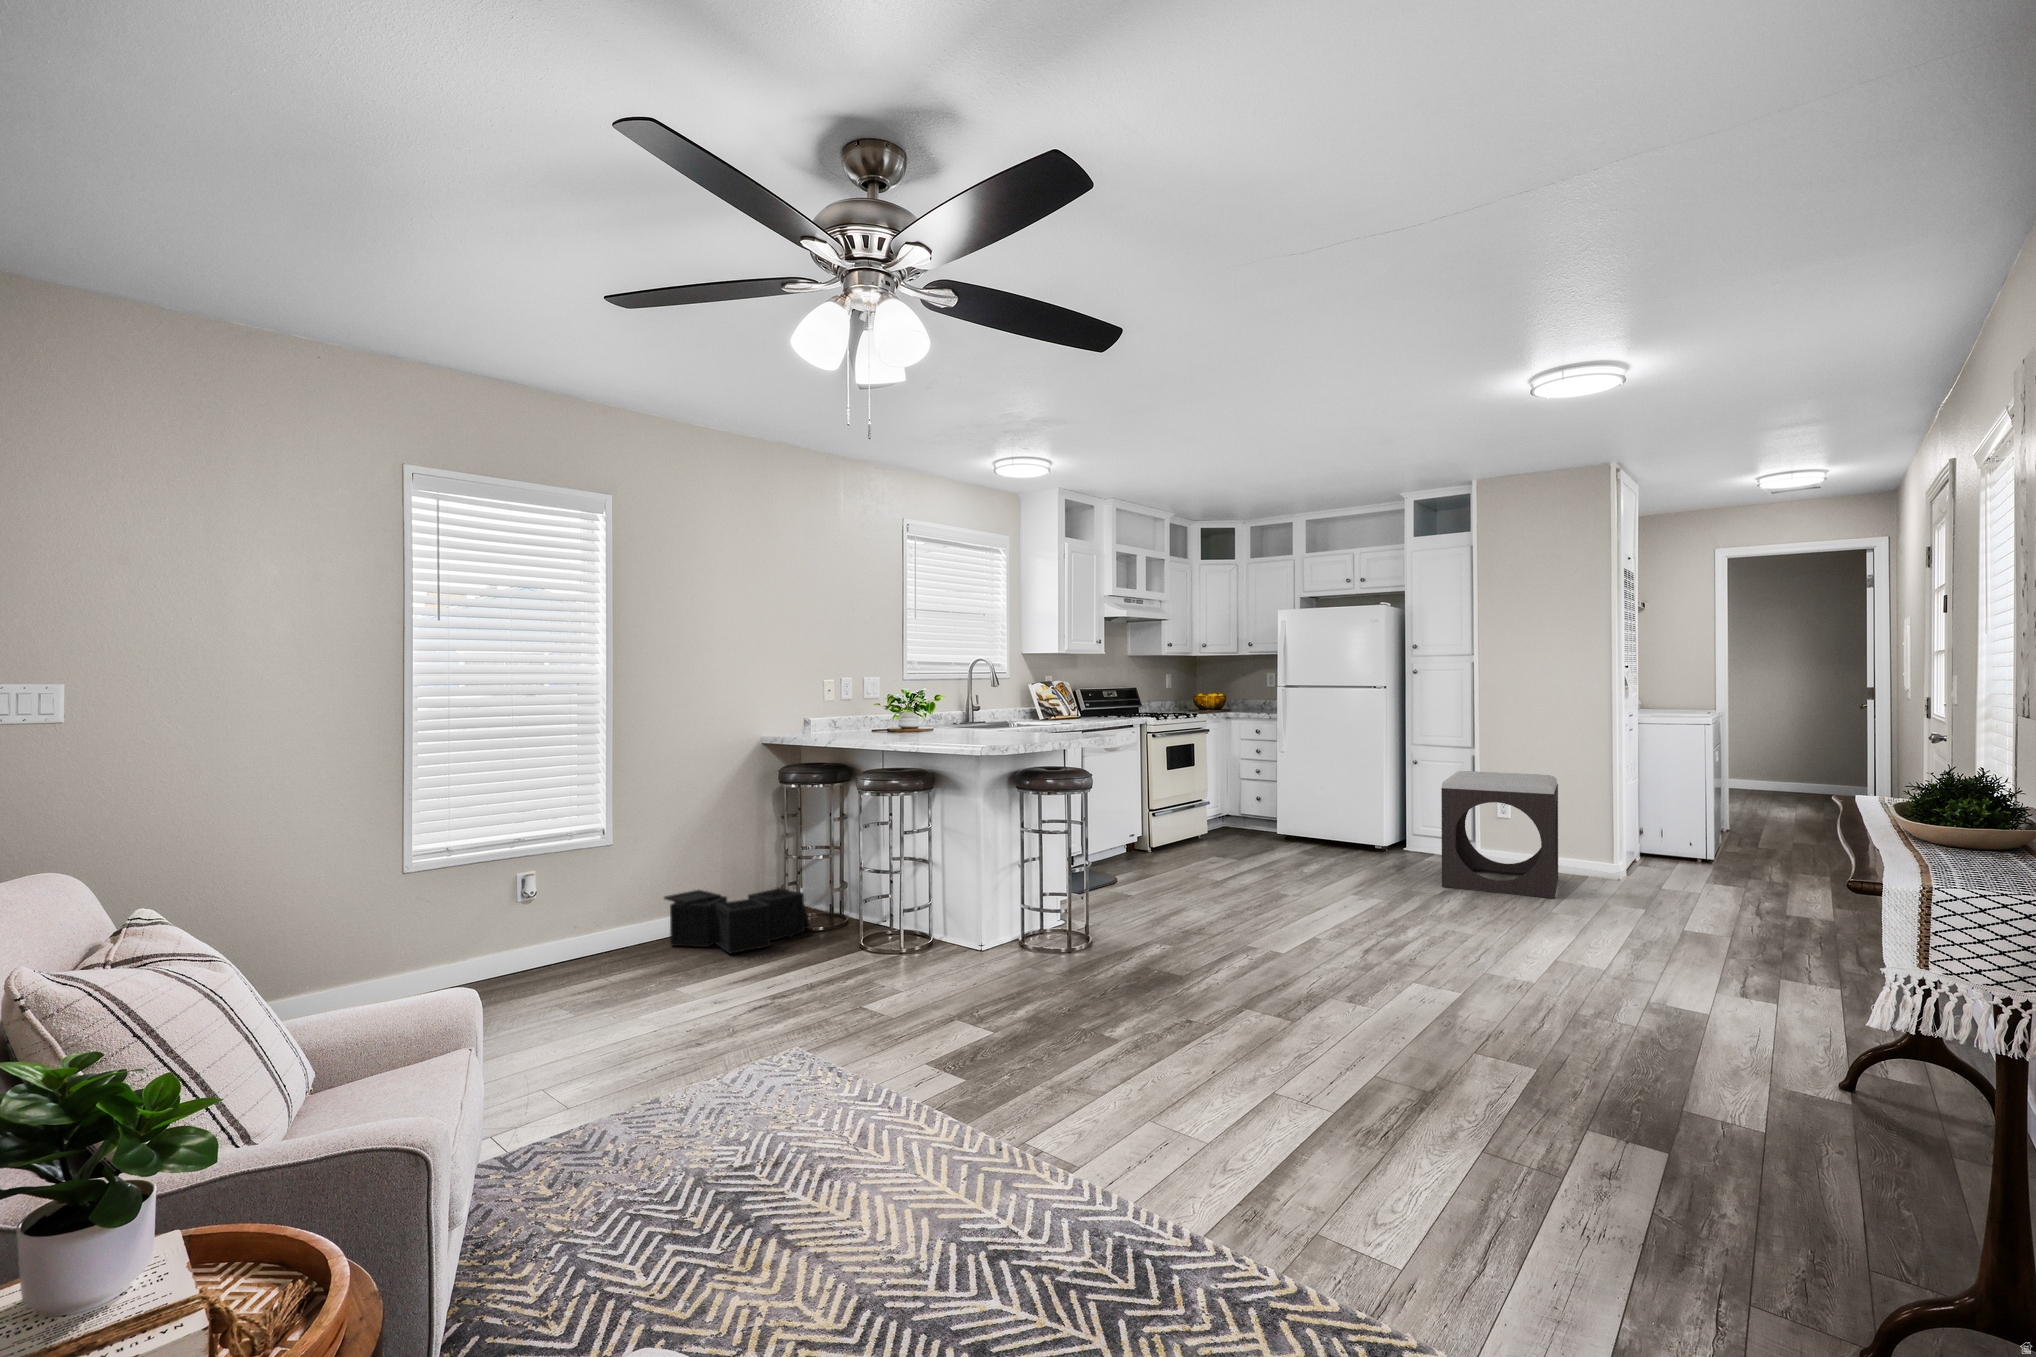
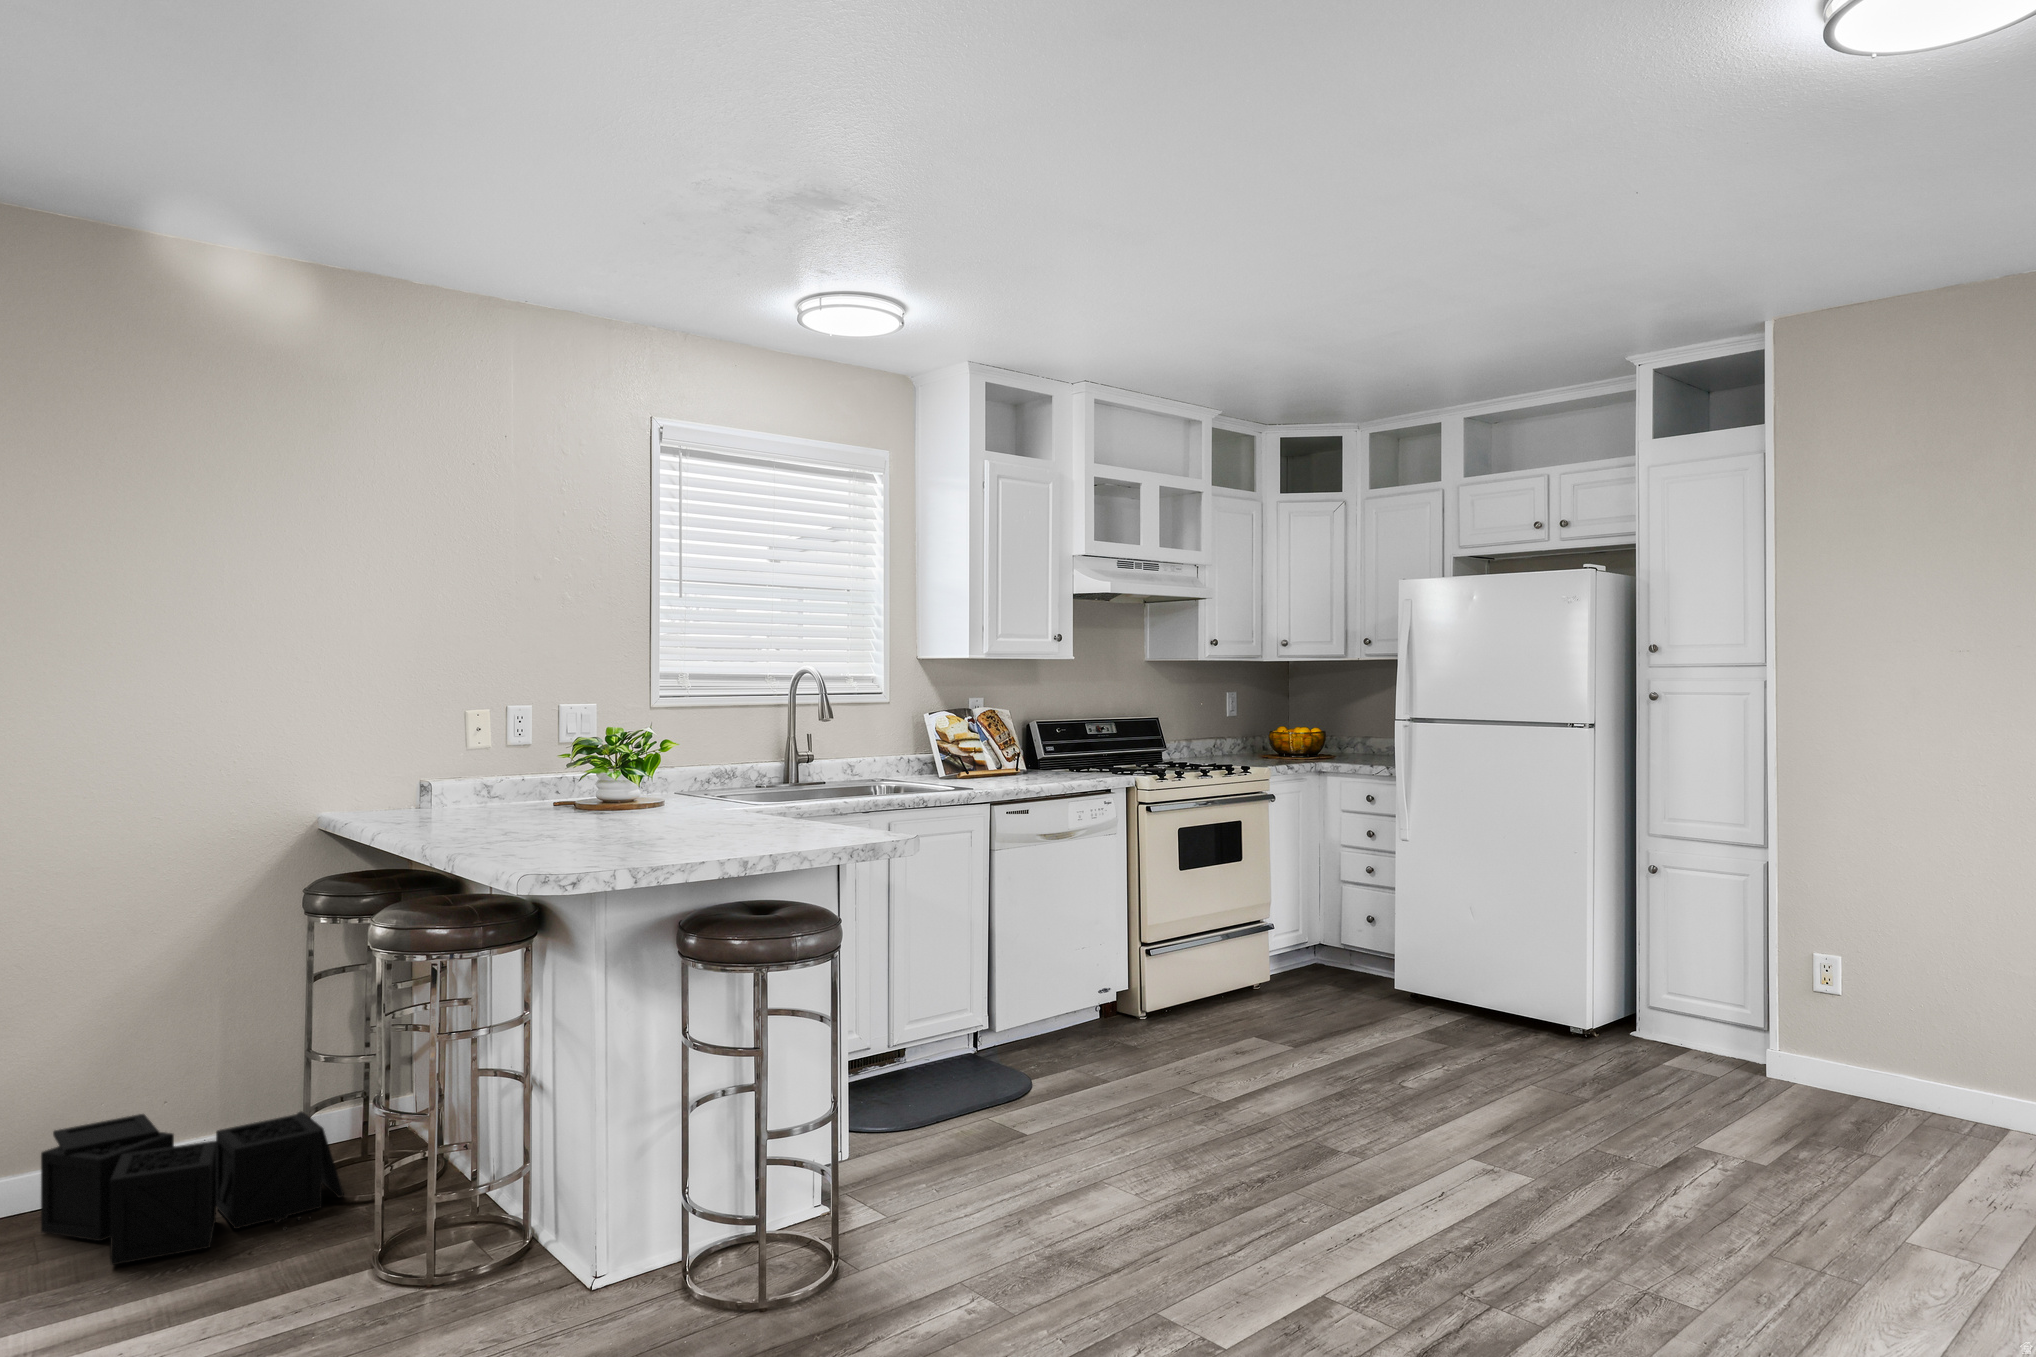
footstool: present [1441,771,1558,898] -> none [1675,895,1939,1189]

